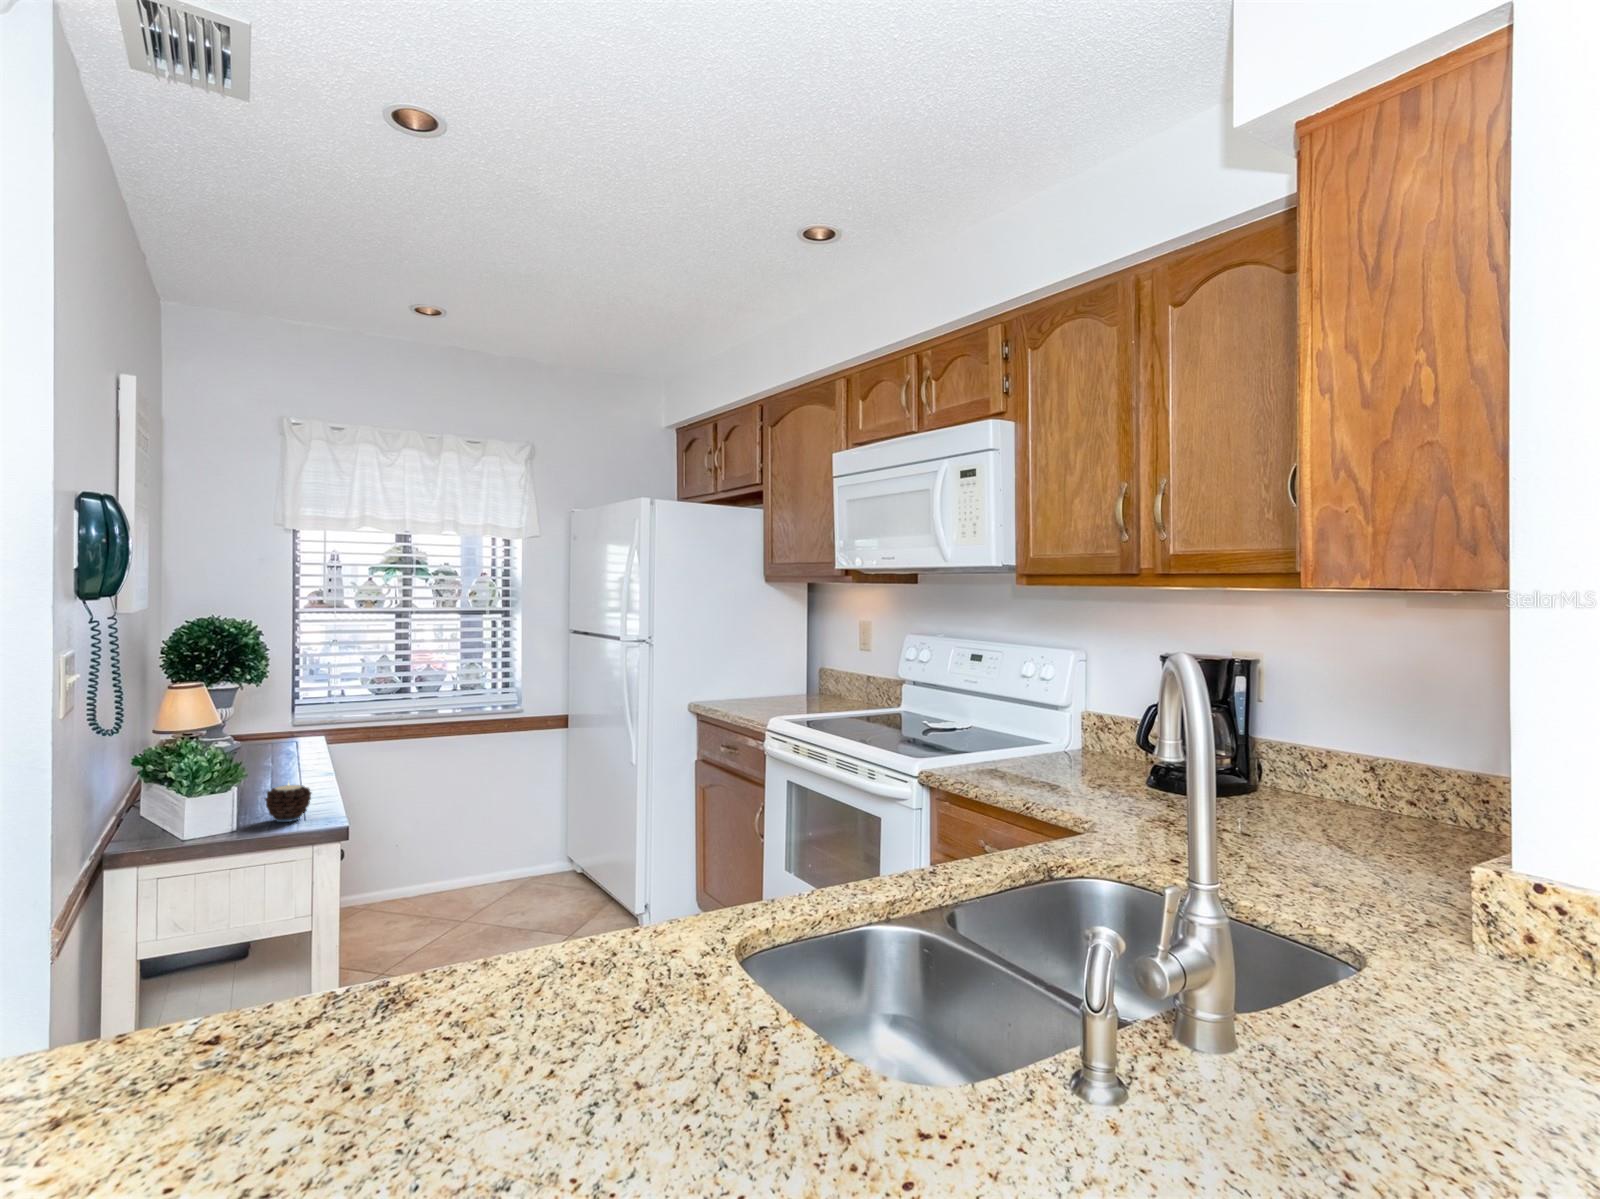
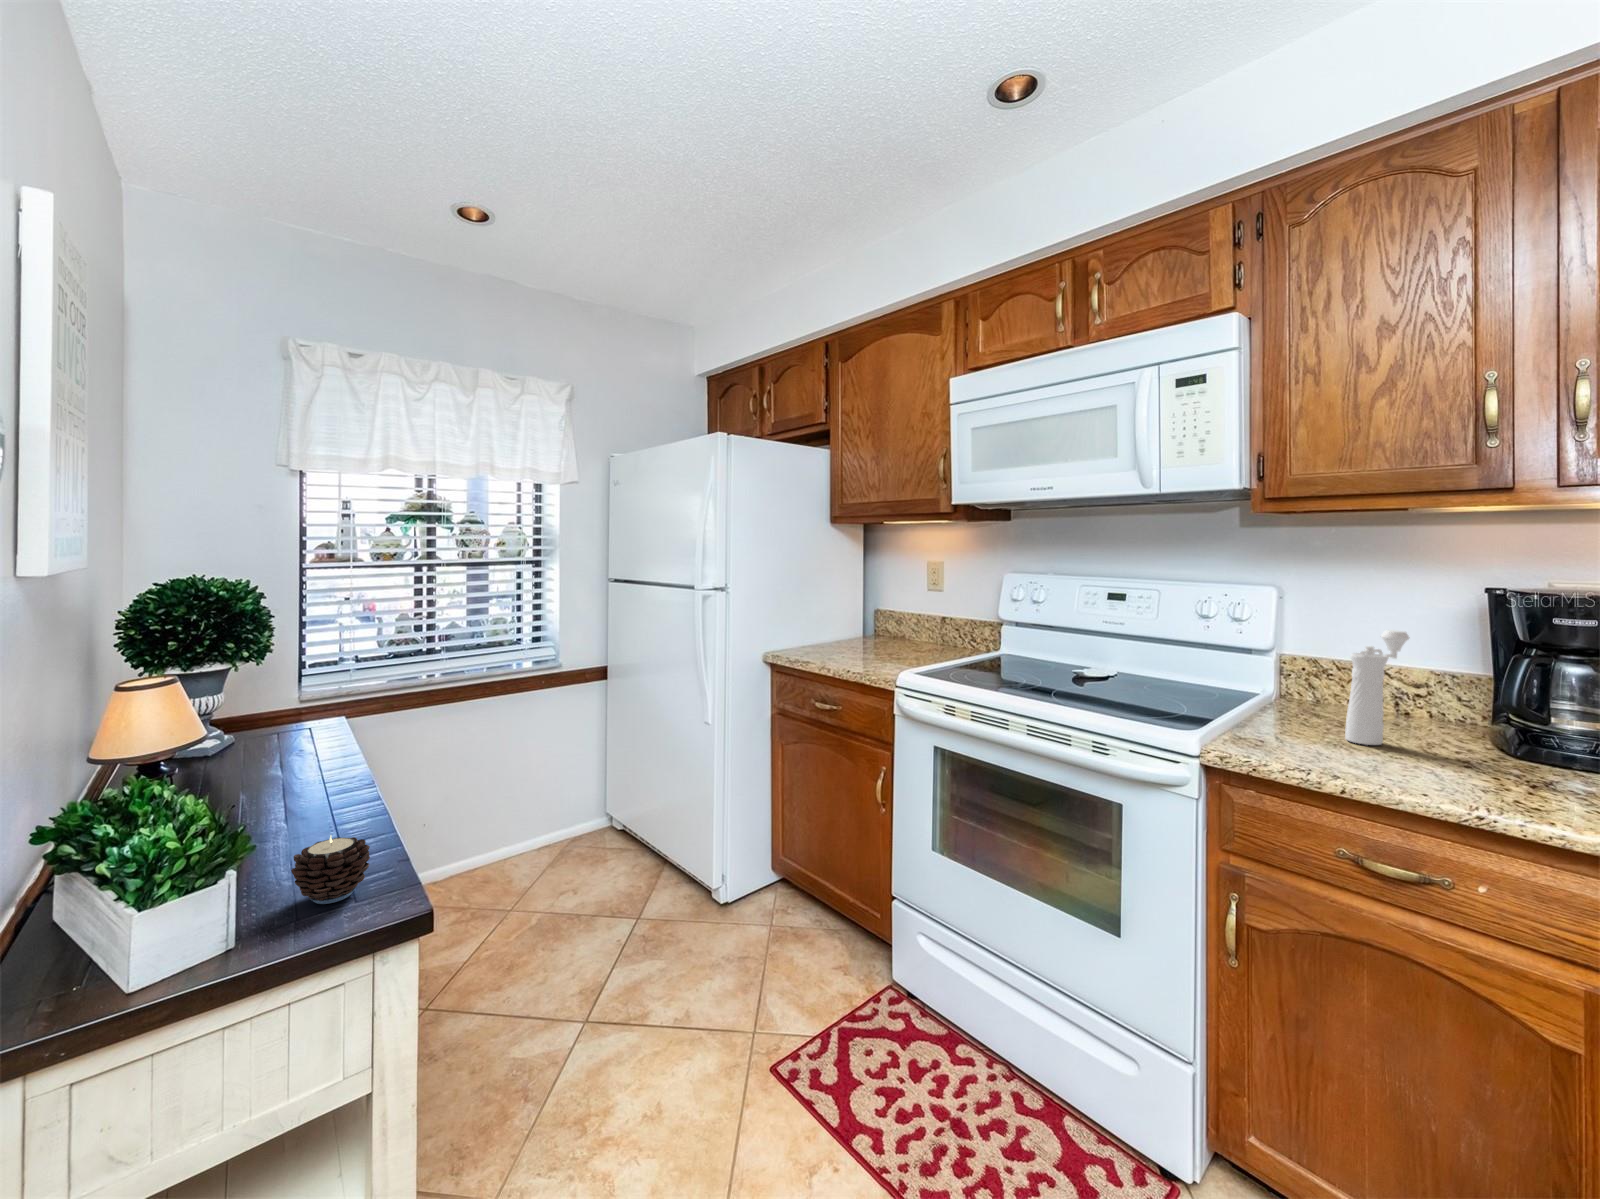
pepper mill: none [1052,683,1113,774] -> present [1345,630,1410,745]

